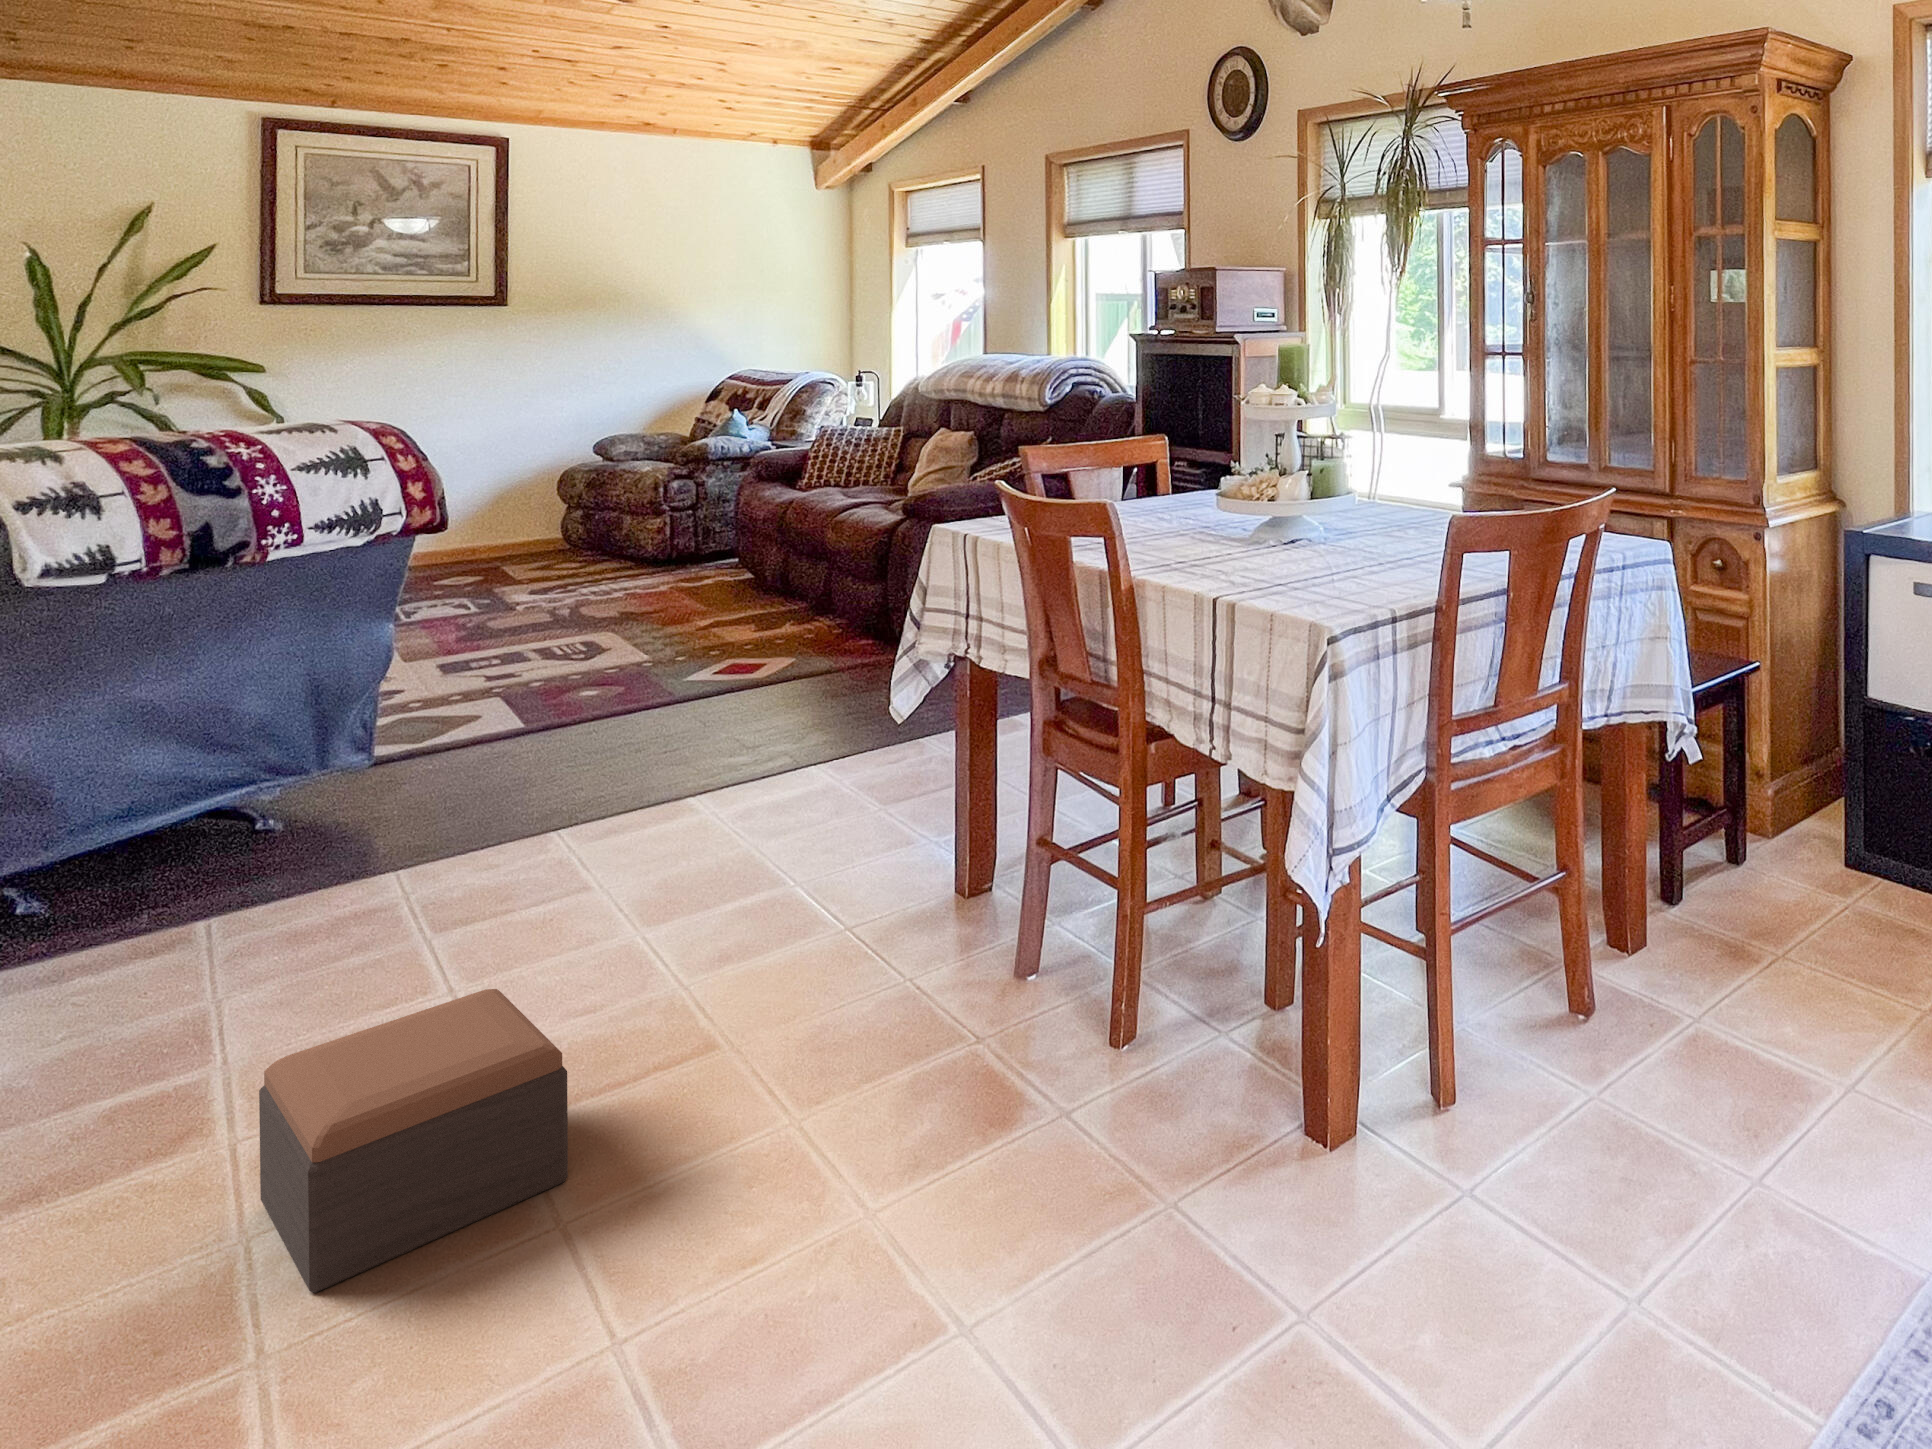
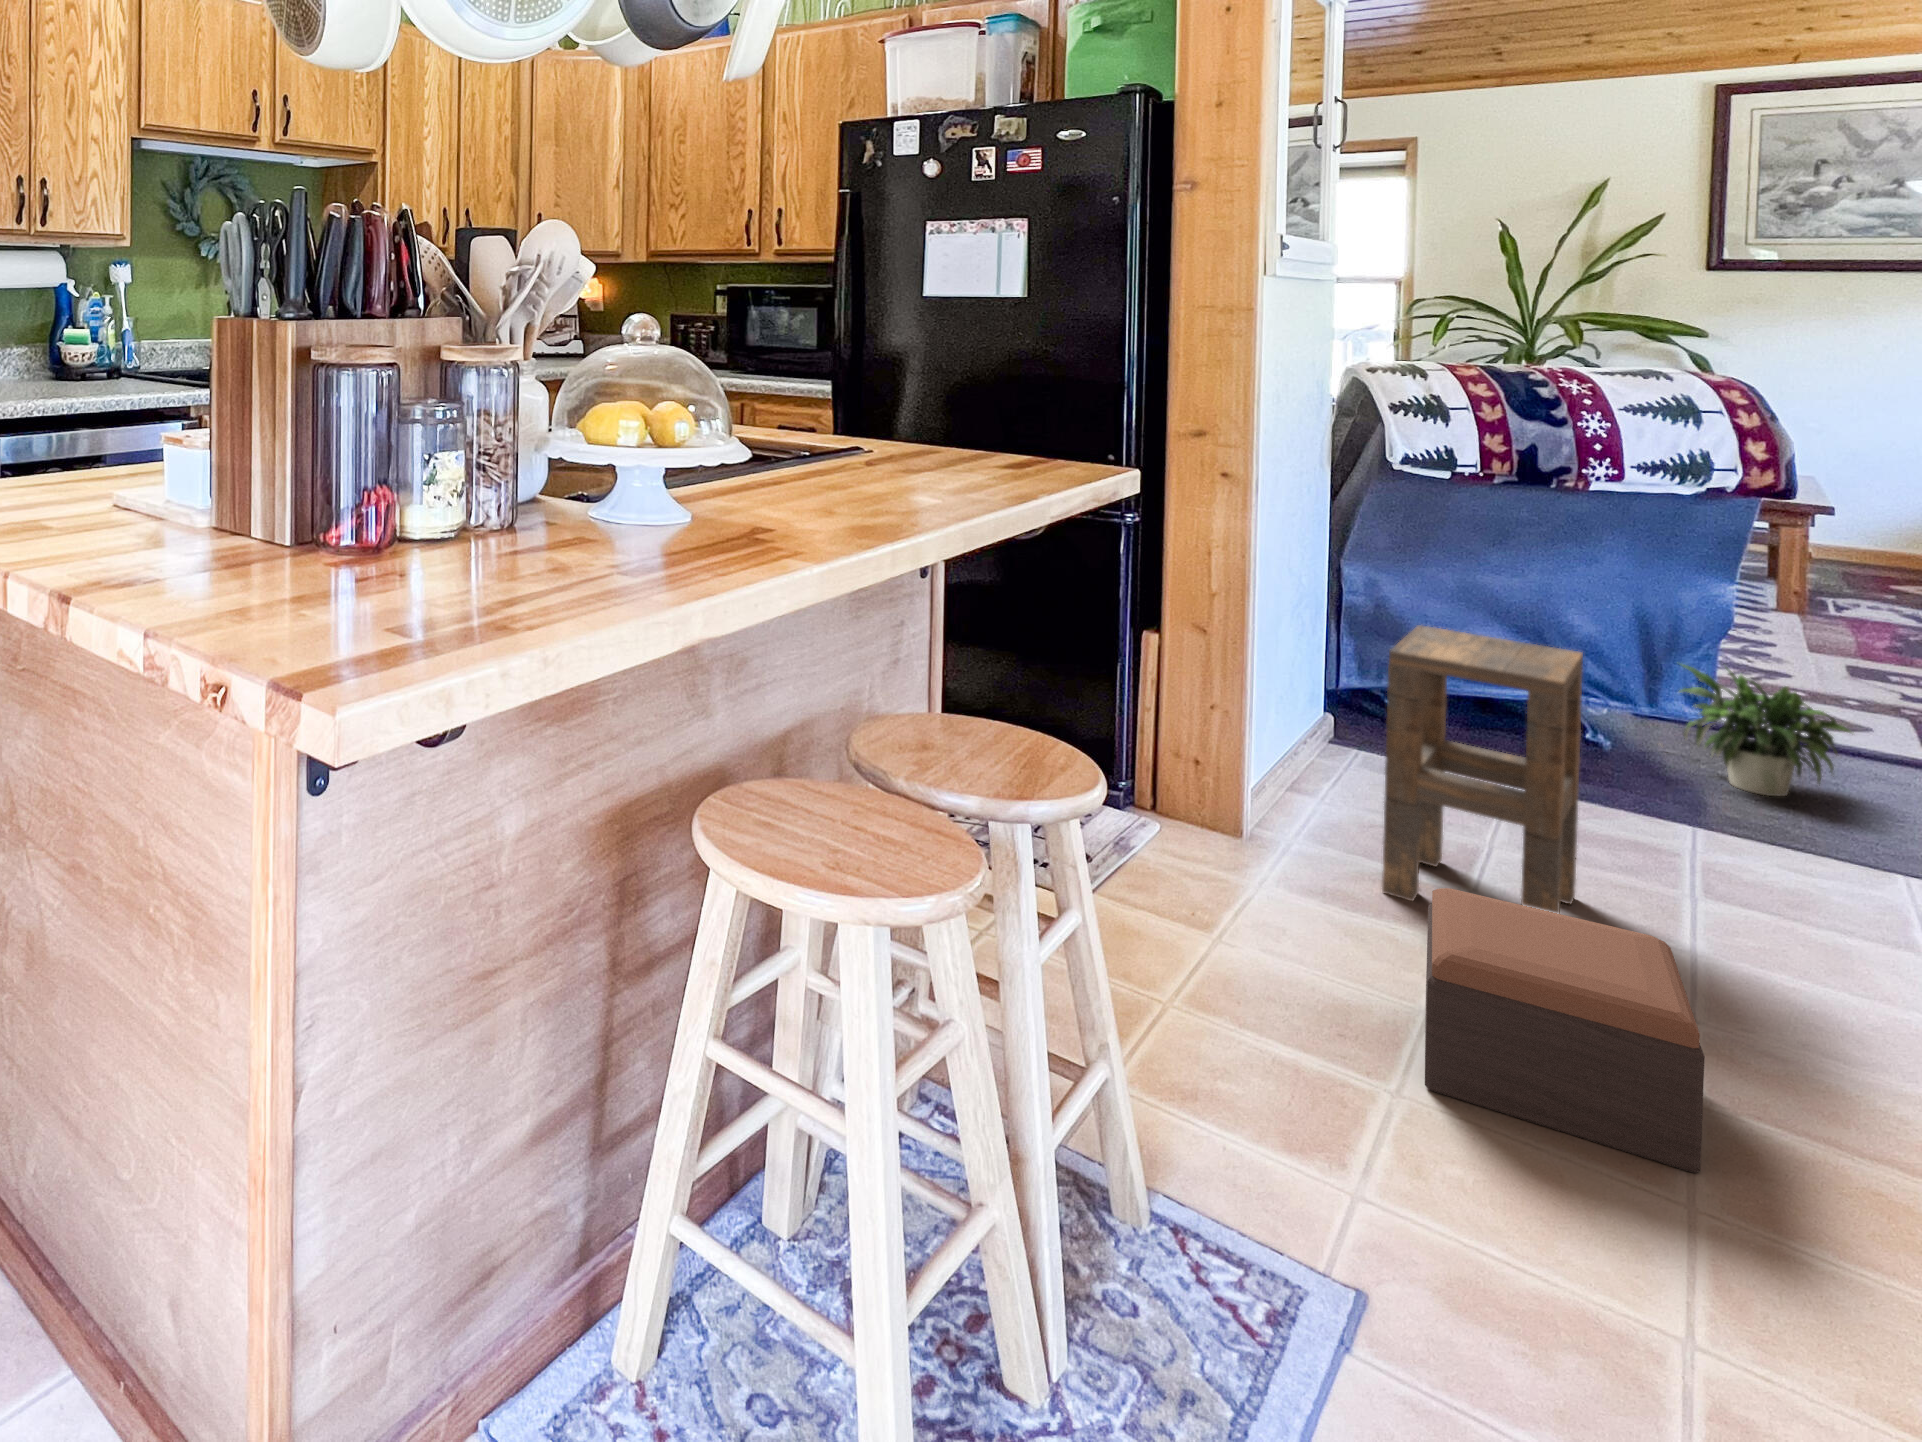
potted plant: none [334,701,505,816] -> present [1661,664,1851,796]
side table: none [134,737,349,1115] -> present [1382,625,1583,913]

